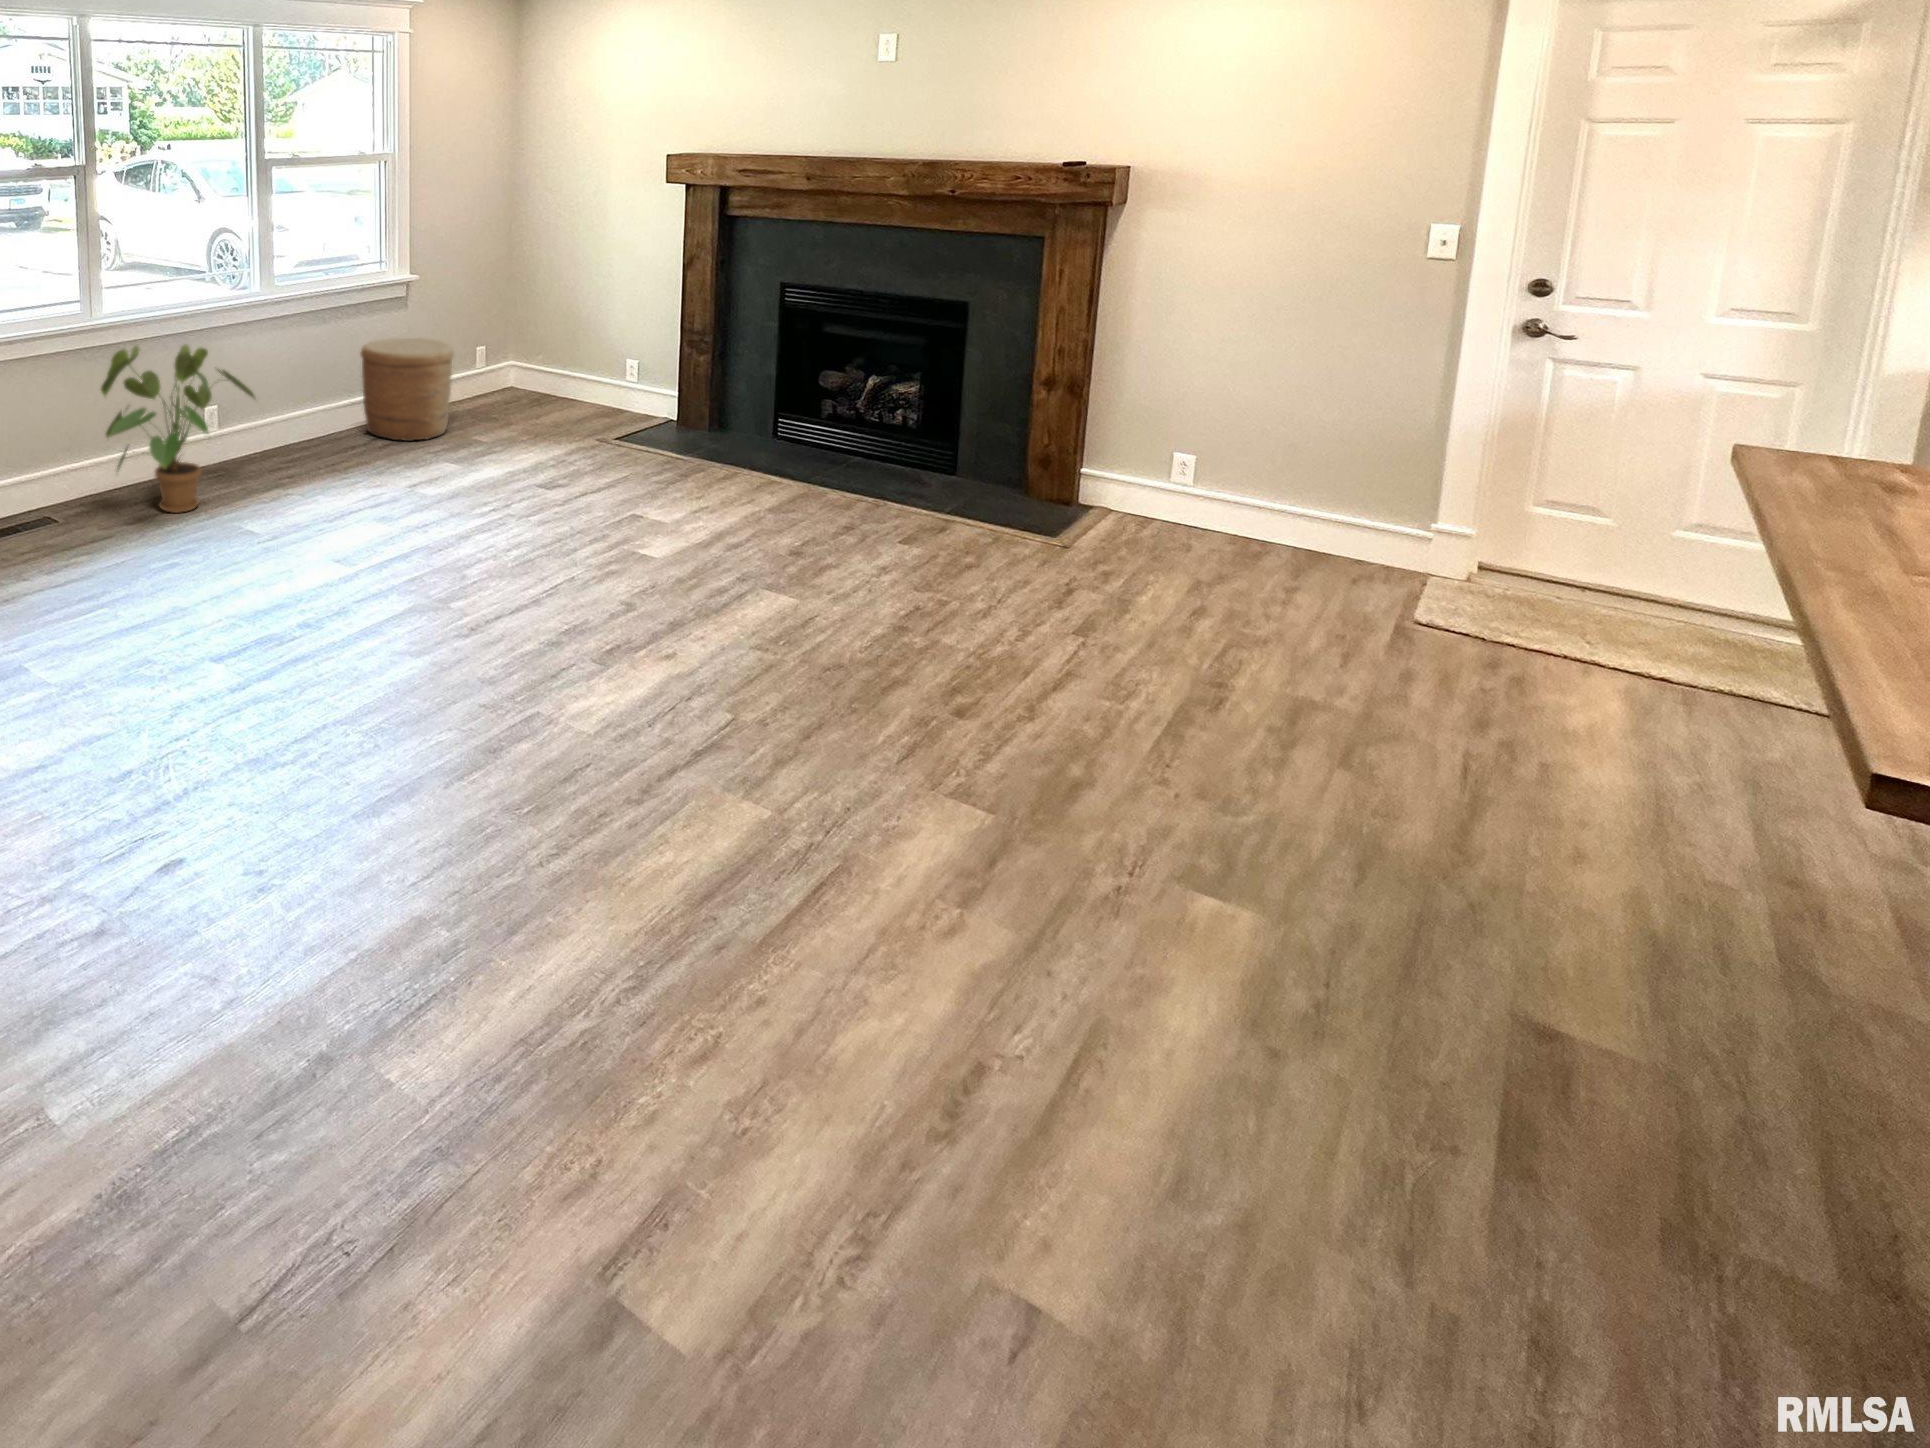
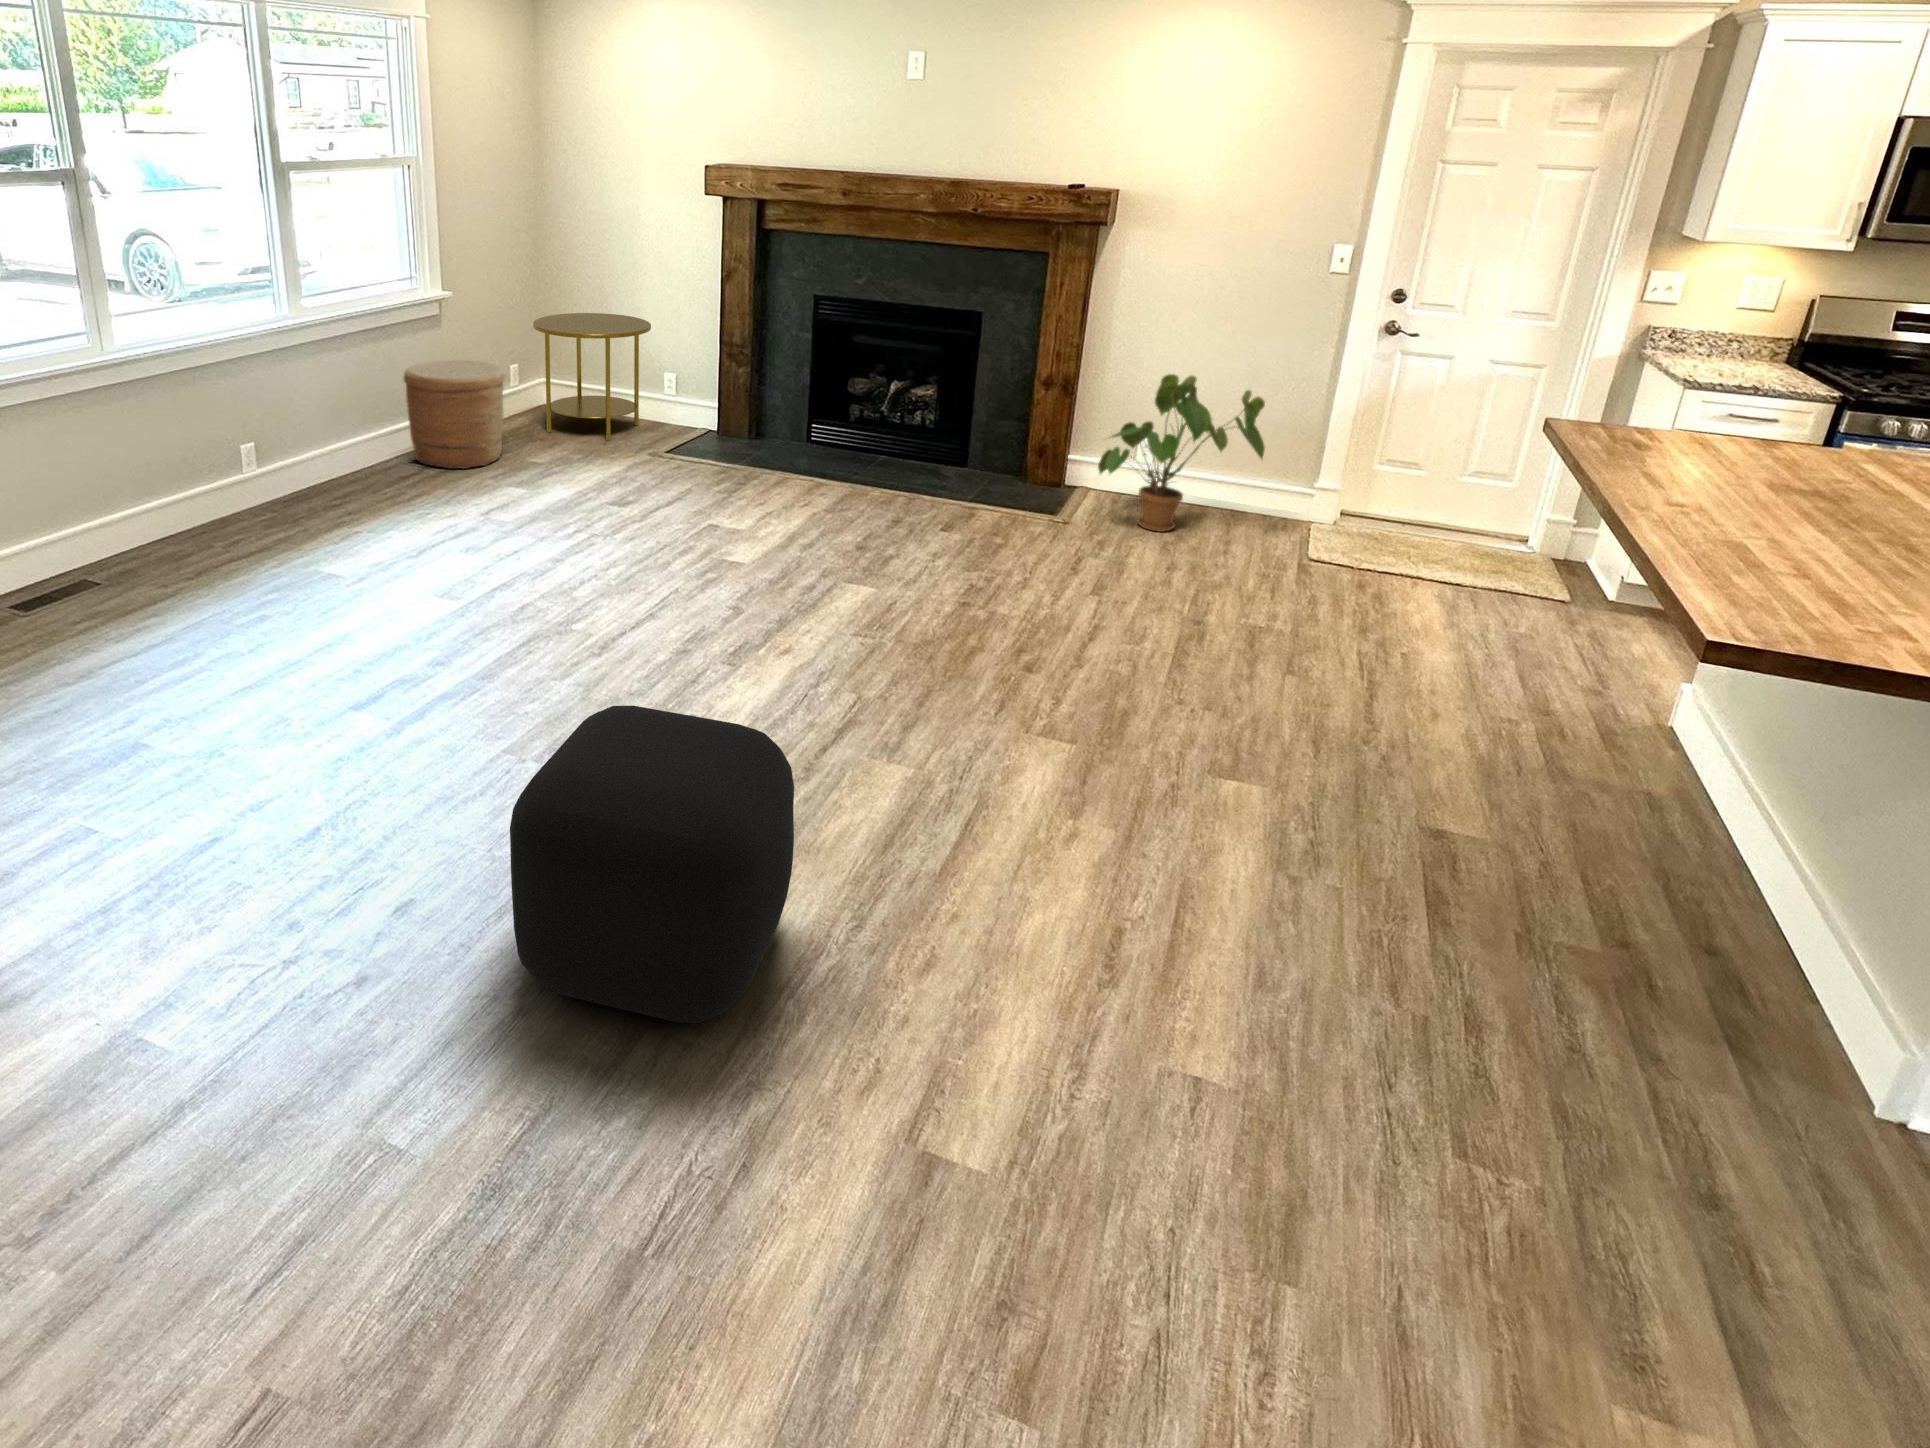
side table: none [492,298,607,423] -> present [533,313,651,441]
house plant: present [101,345,255,513] -> present [1098,374,1265,532]
ottoman: none [231,679,556,1070] -> present [510,706,794,1023]

